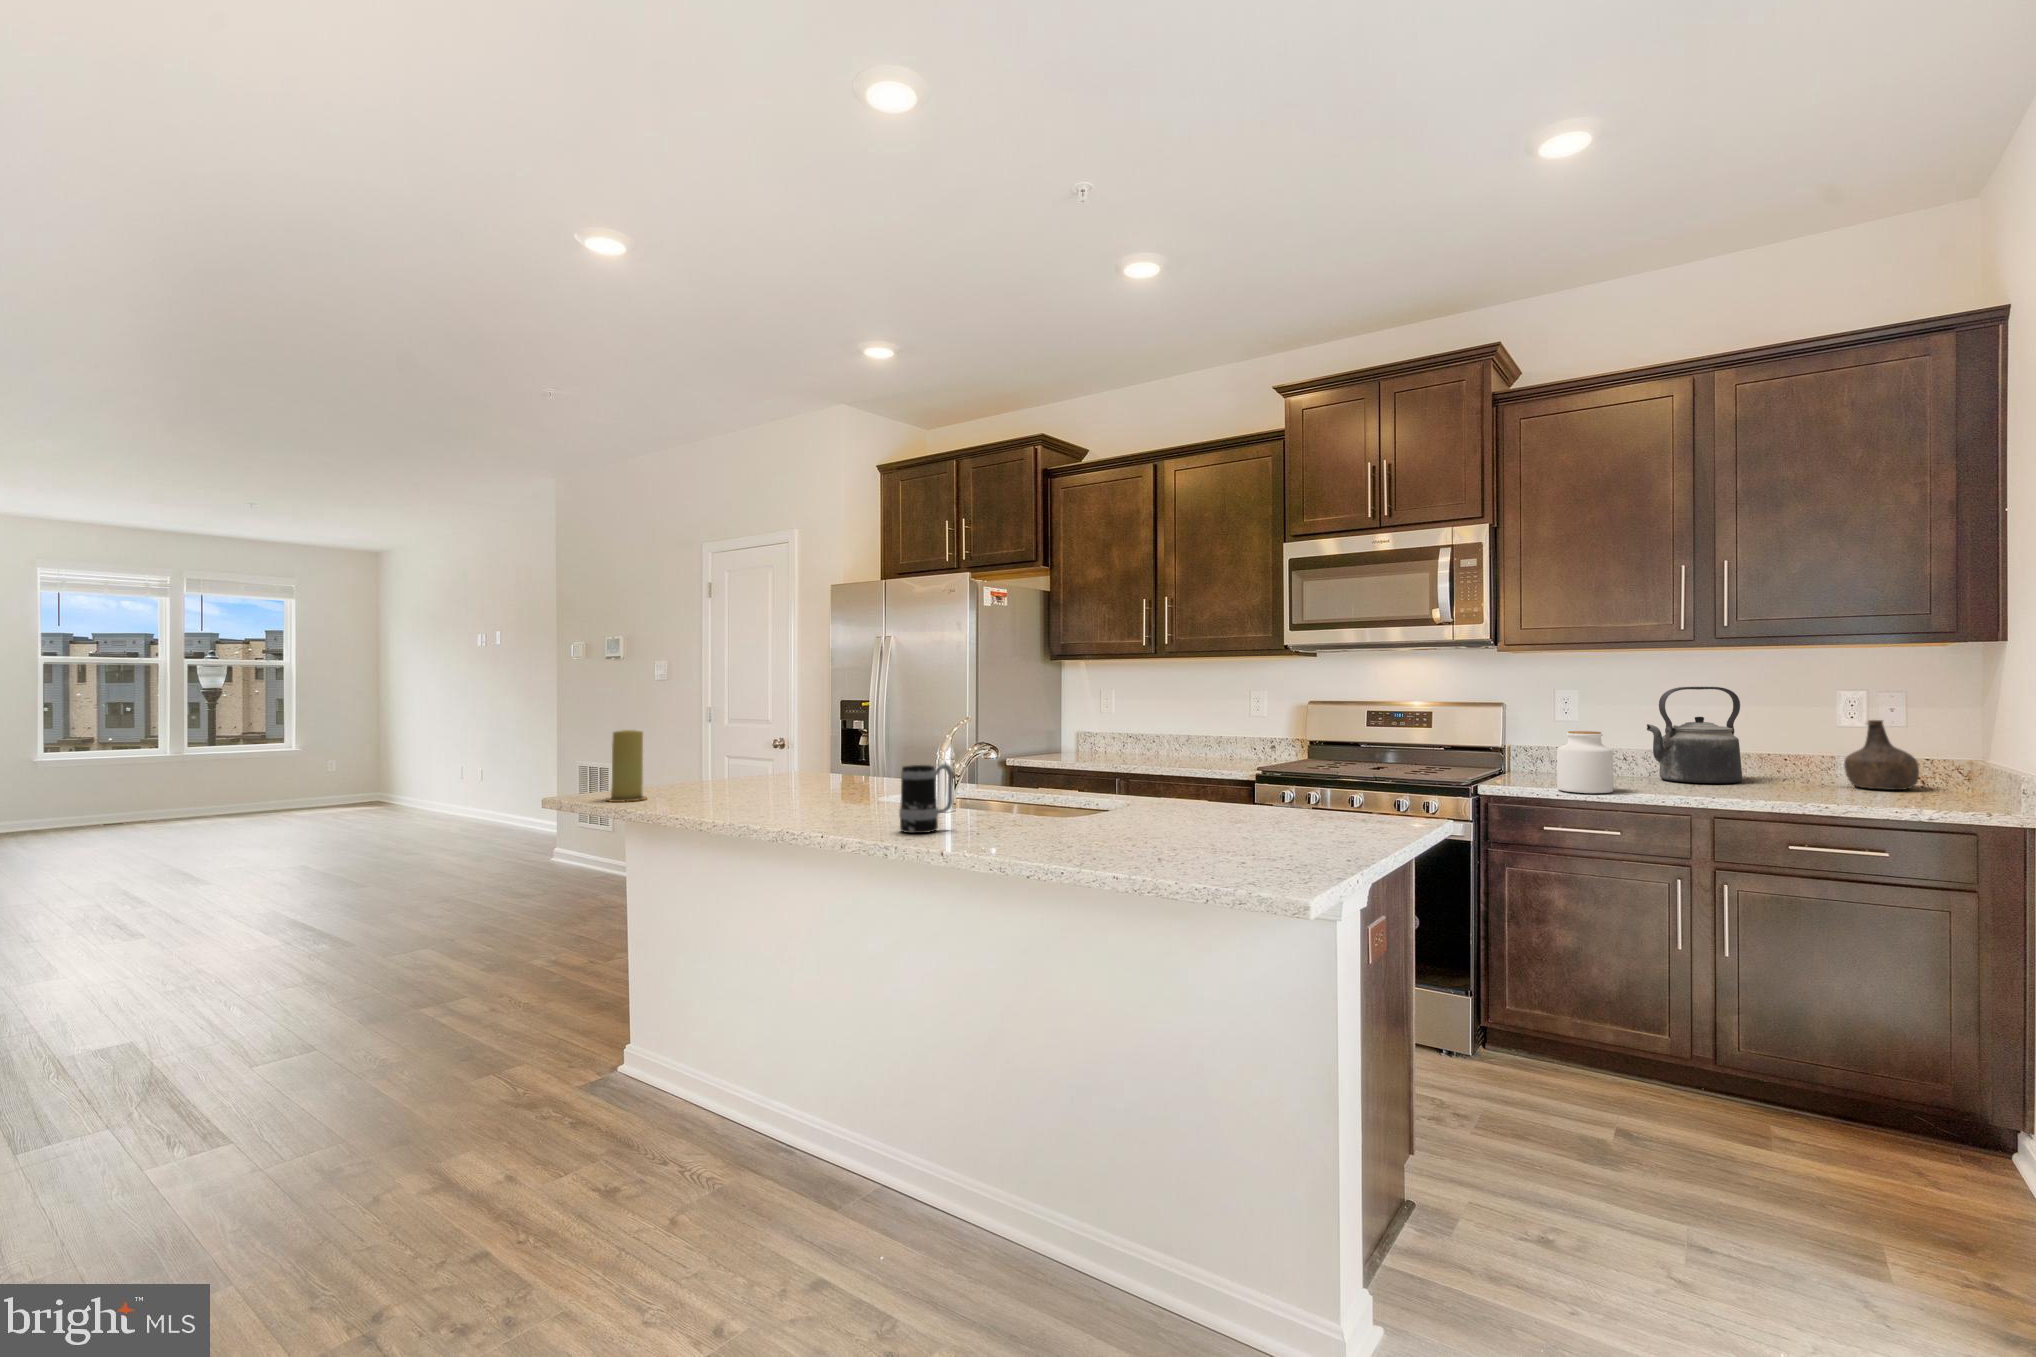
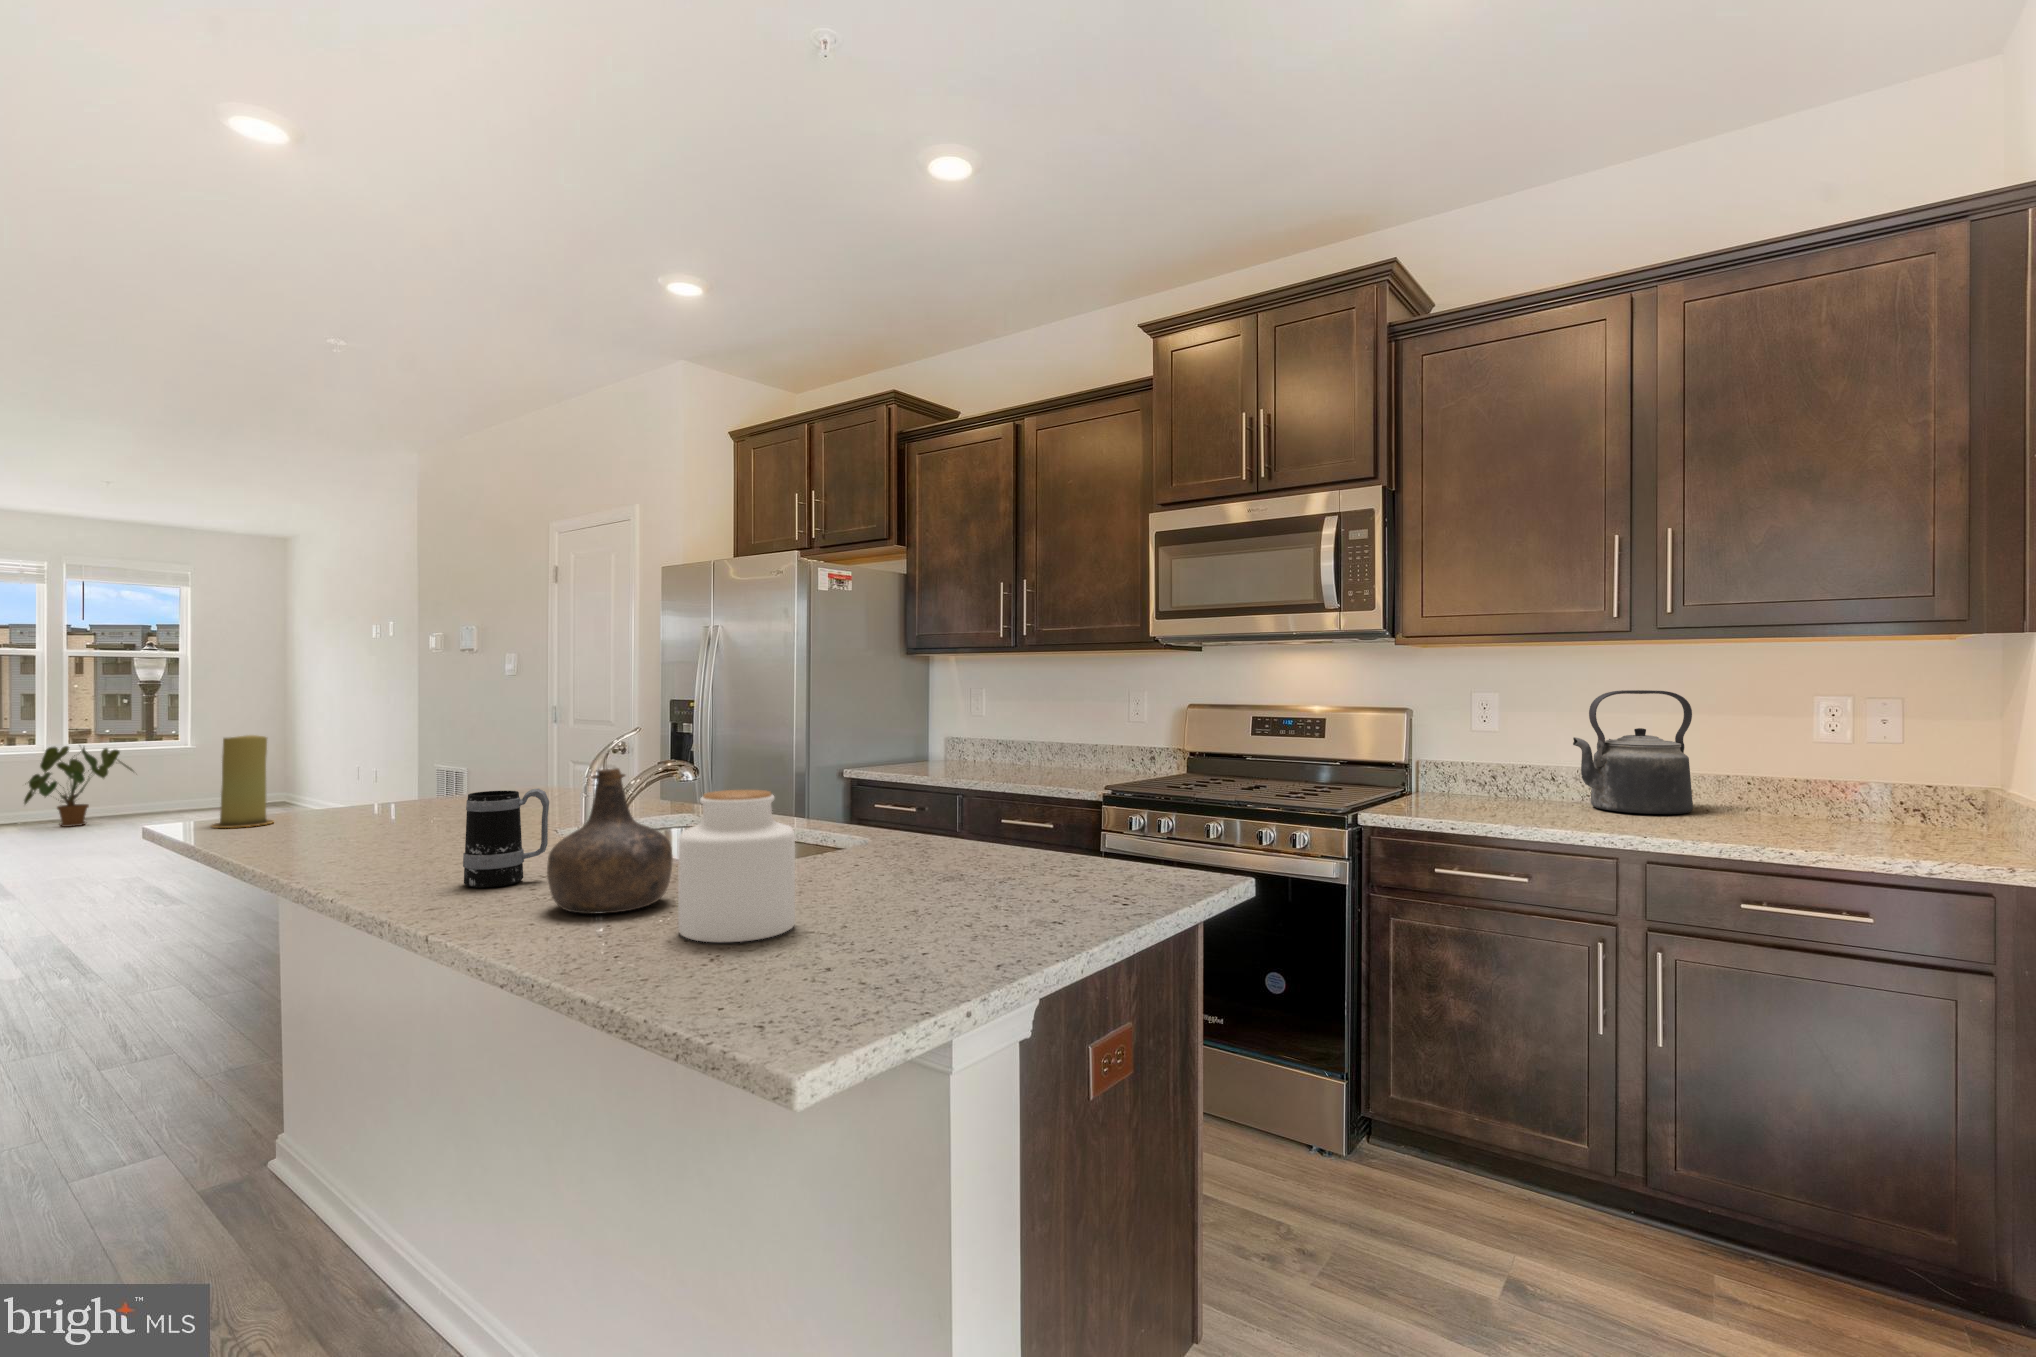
bottle: present [1844,720,1919,790] -> present [547,768,673,914]
jar: present [1557,731,1614,793] -> present [678,790,795,942]
house plant: none [154,747,257,824] -> present [24,746,133,827]

